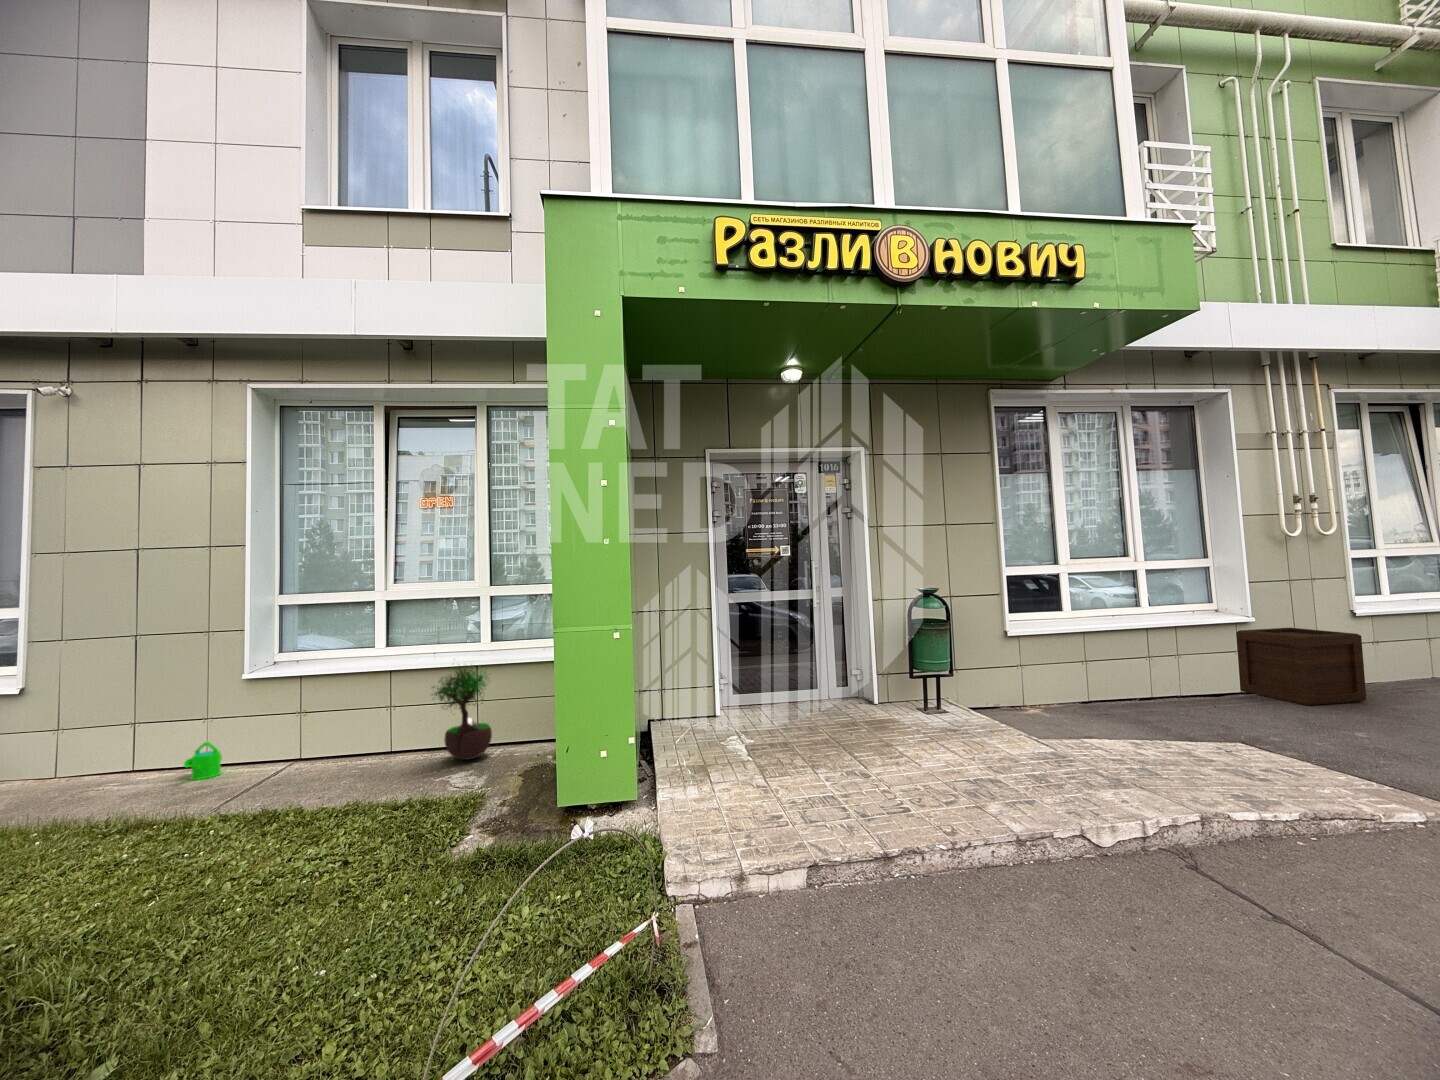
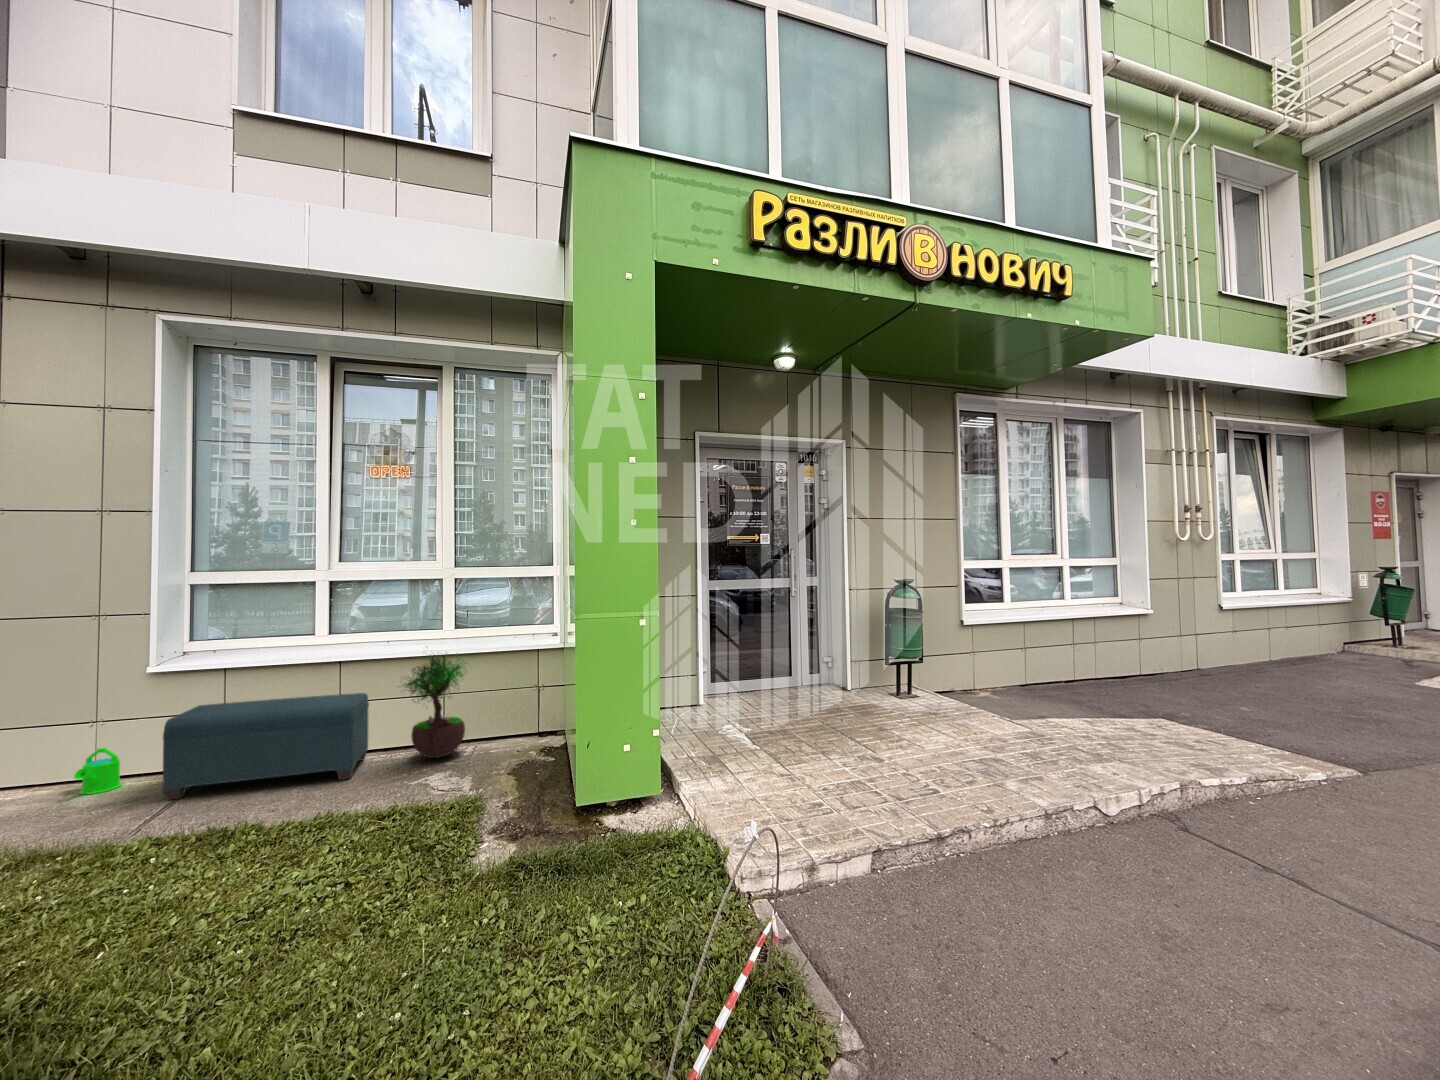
wooden crate: present [1236,628,1366,705] -> none [1141,619,1239,685]
bench: none [243,700,412,787] -> present [163,693,369,800]

